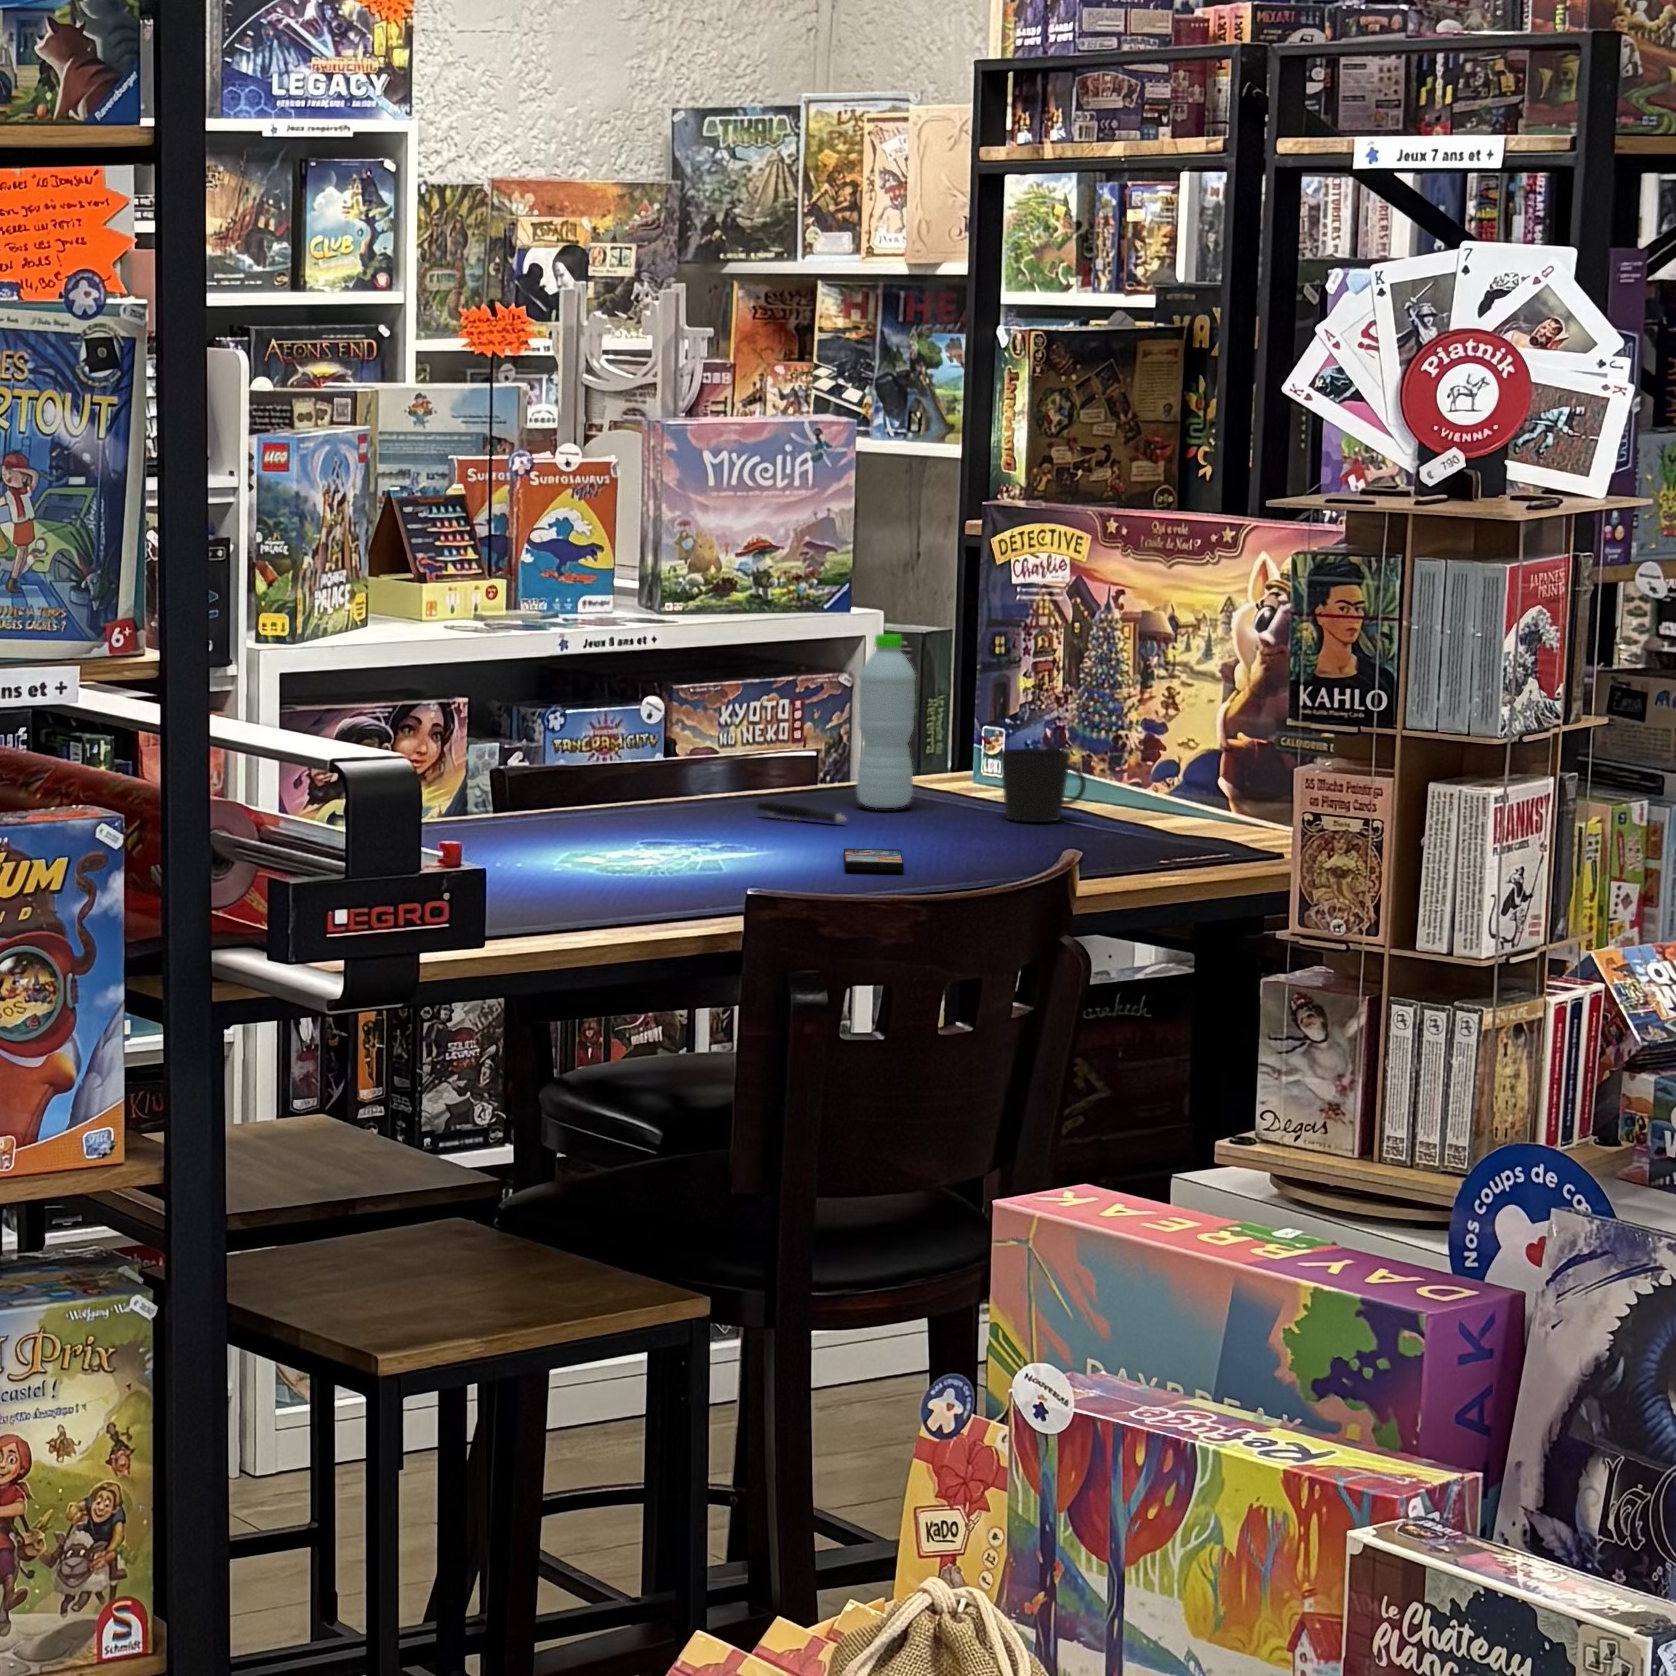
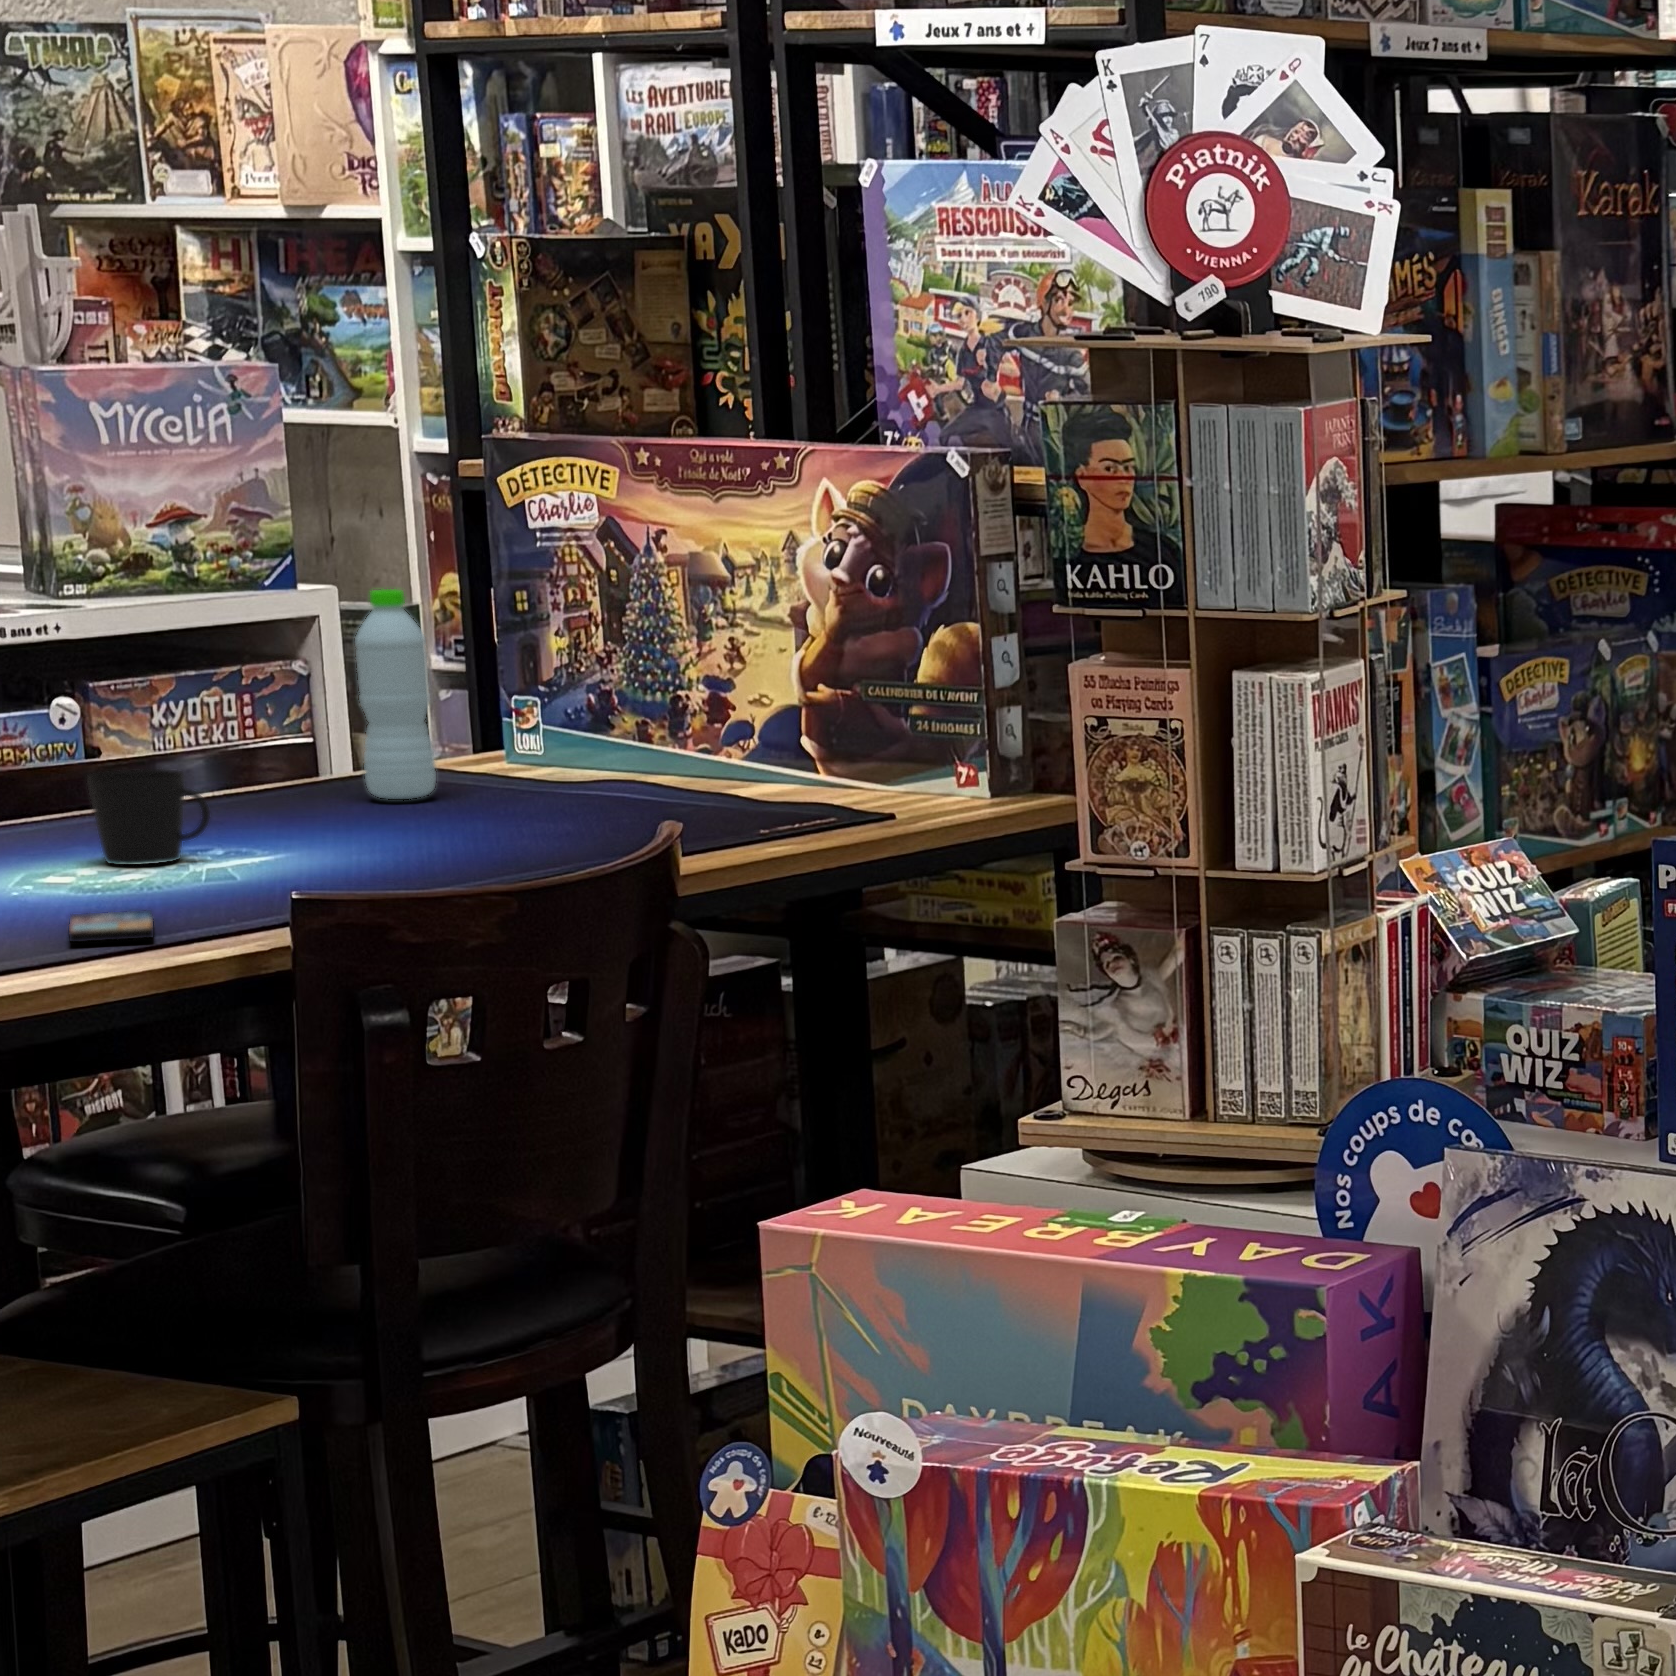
cup: present [1000,749,1086,822] -> present [87,769,210,865]
pen: present [757,802,846,823] -> none [240,799,361,819]
smartphone: present [844,849,903,870] -> present [69,910,153,942]

